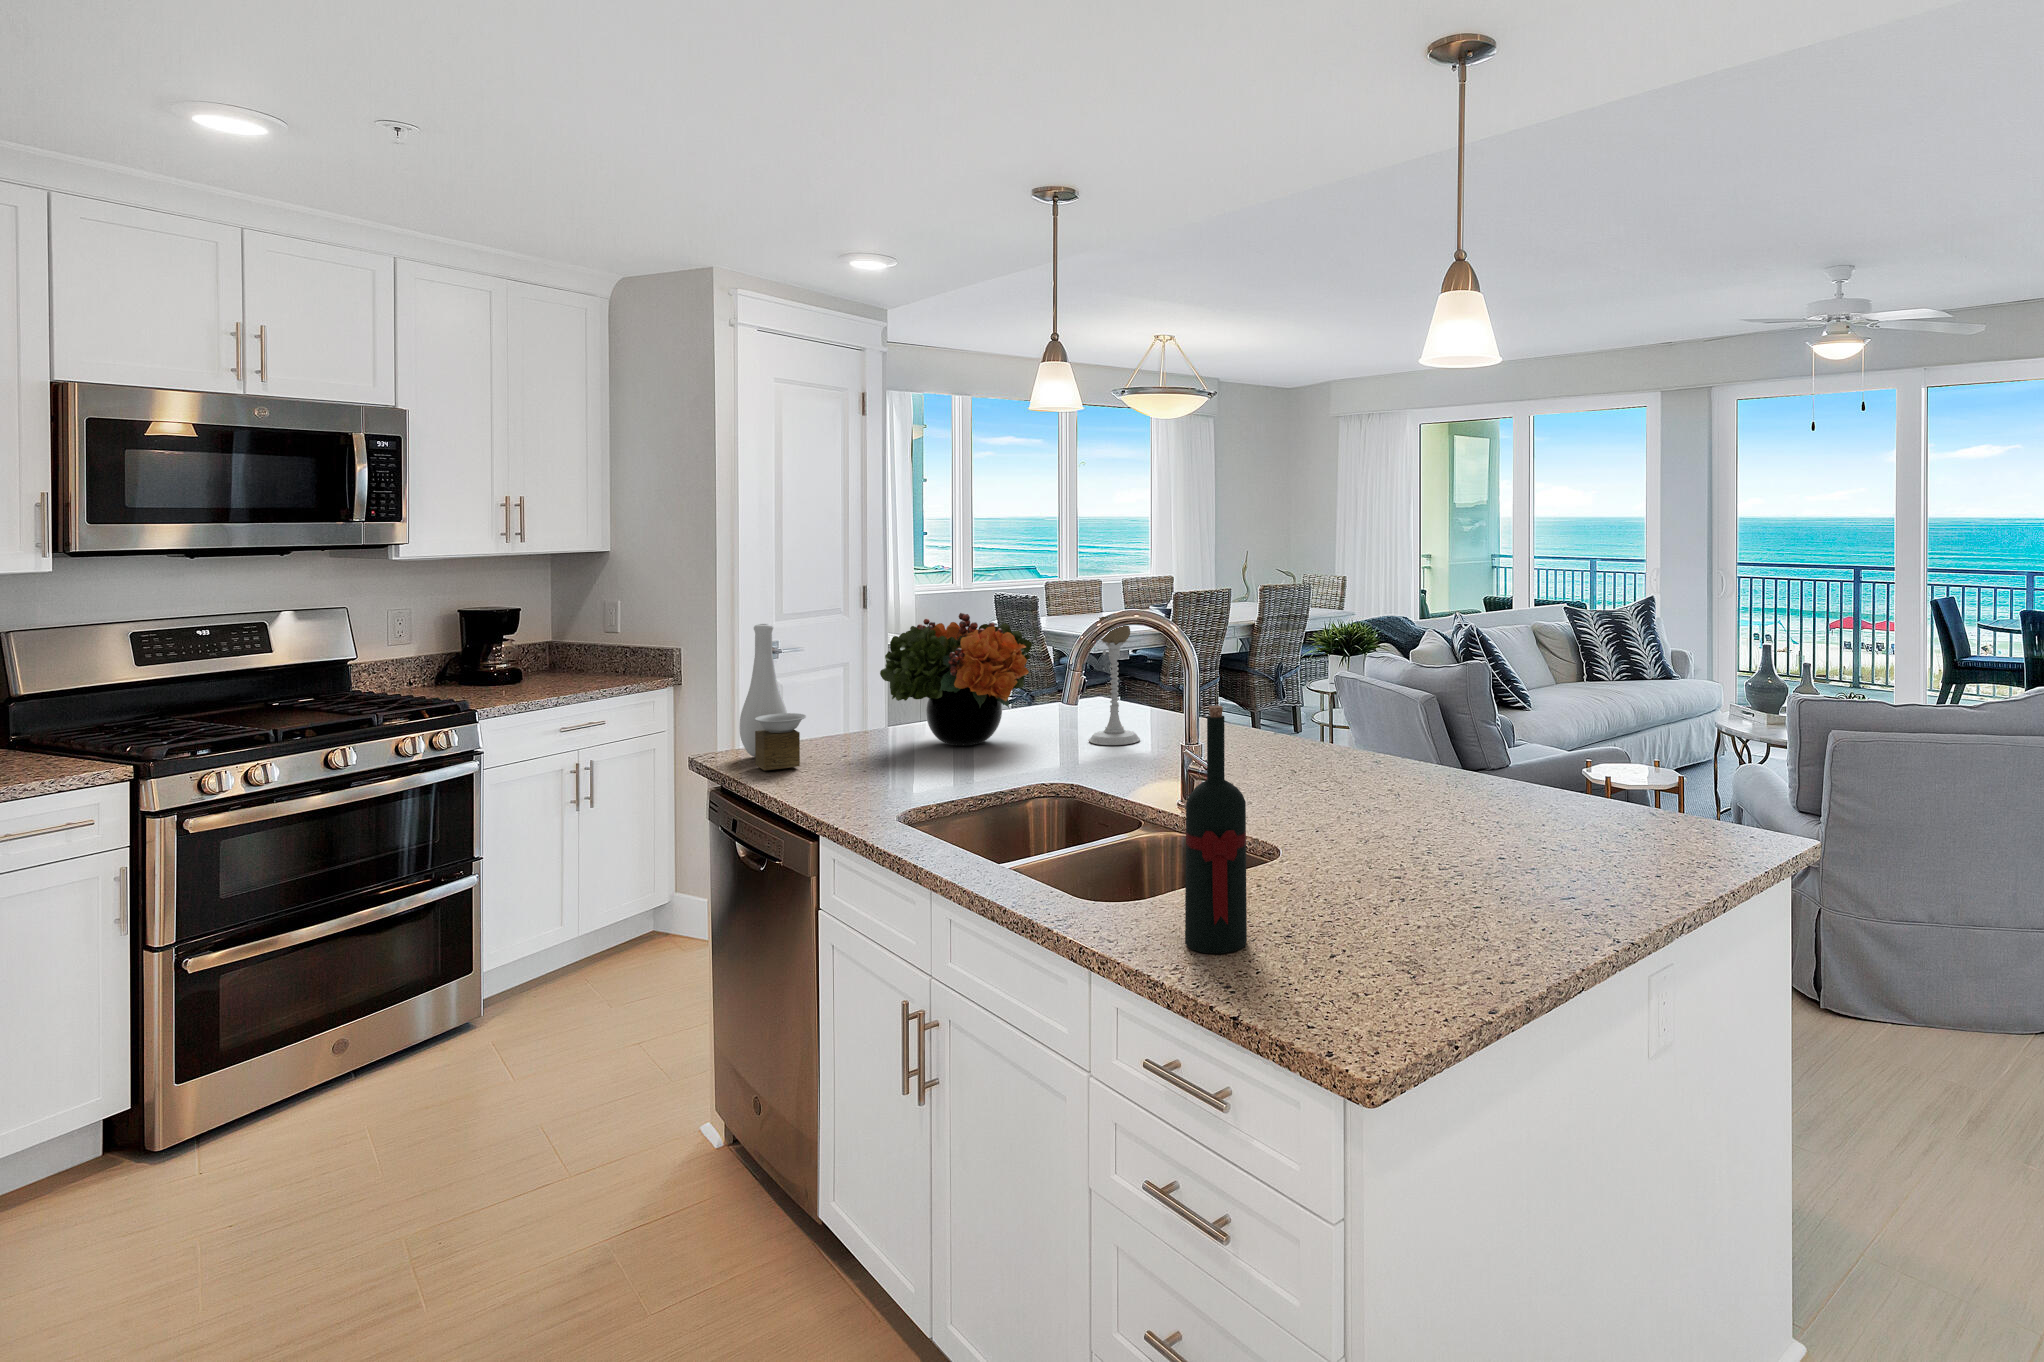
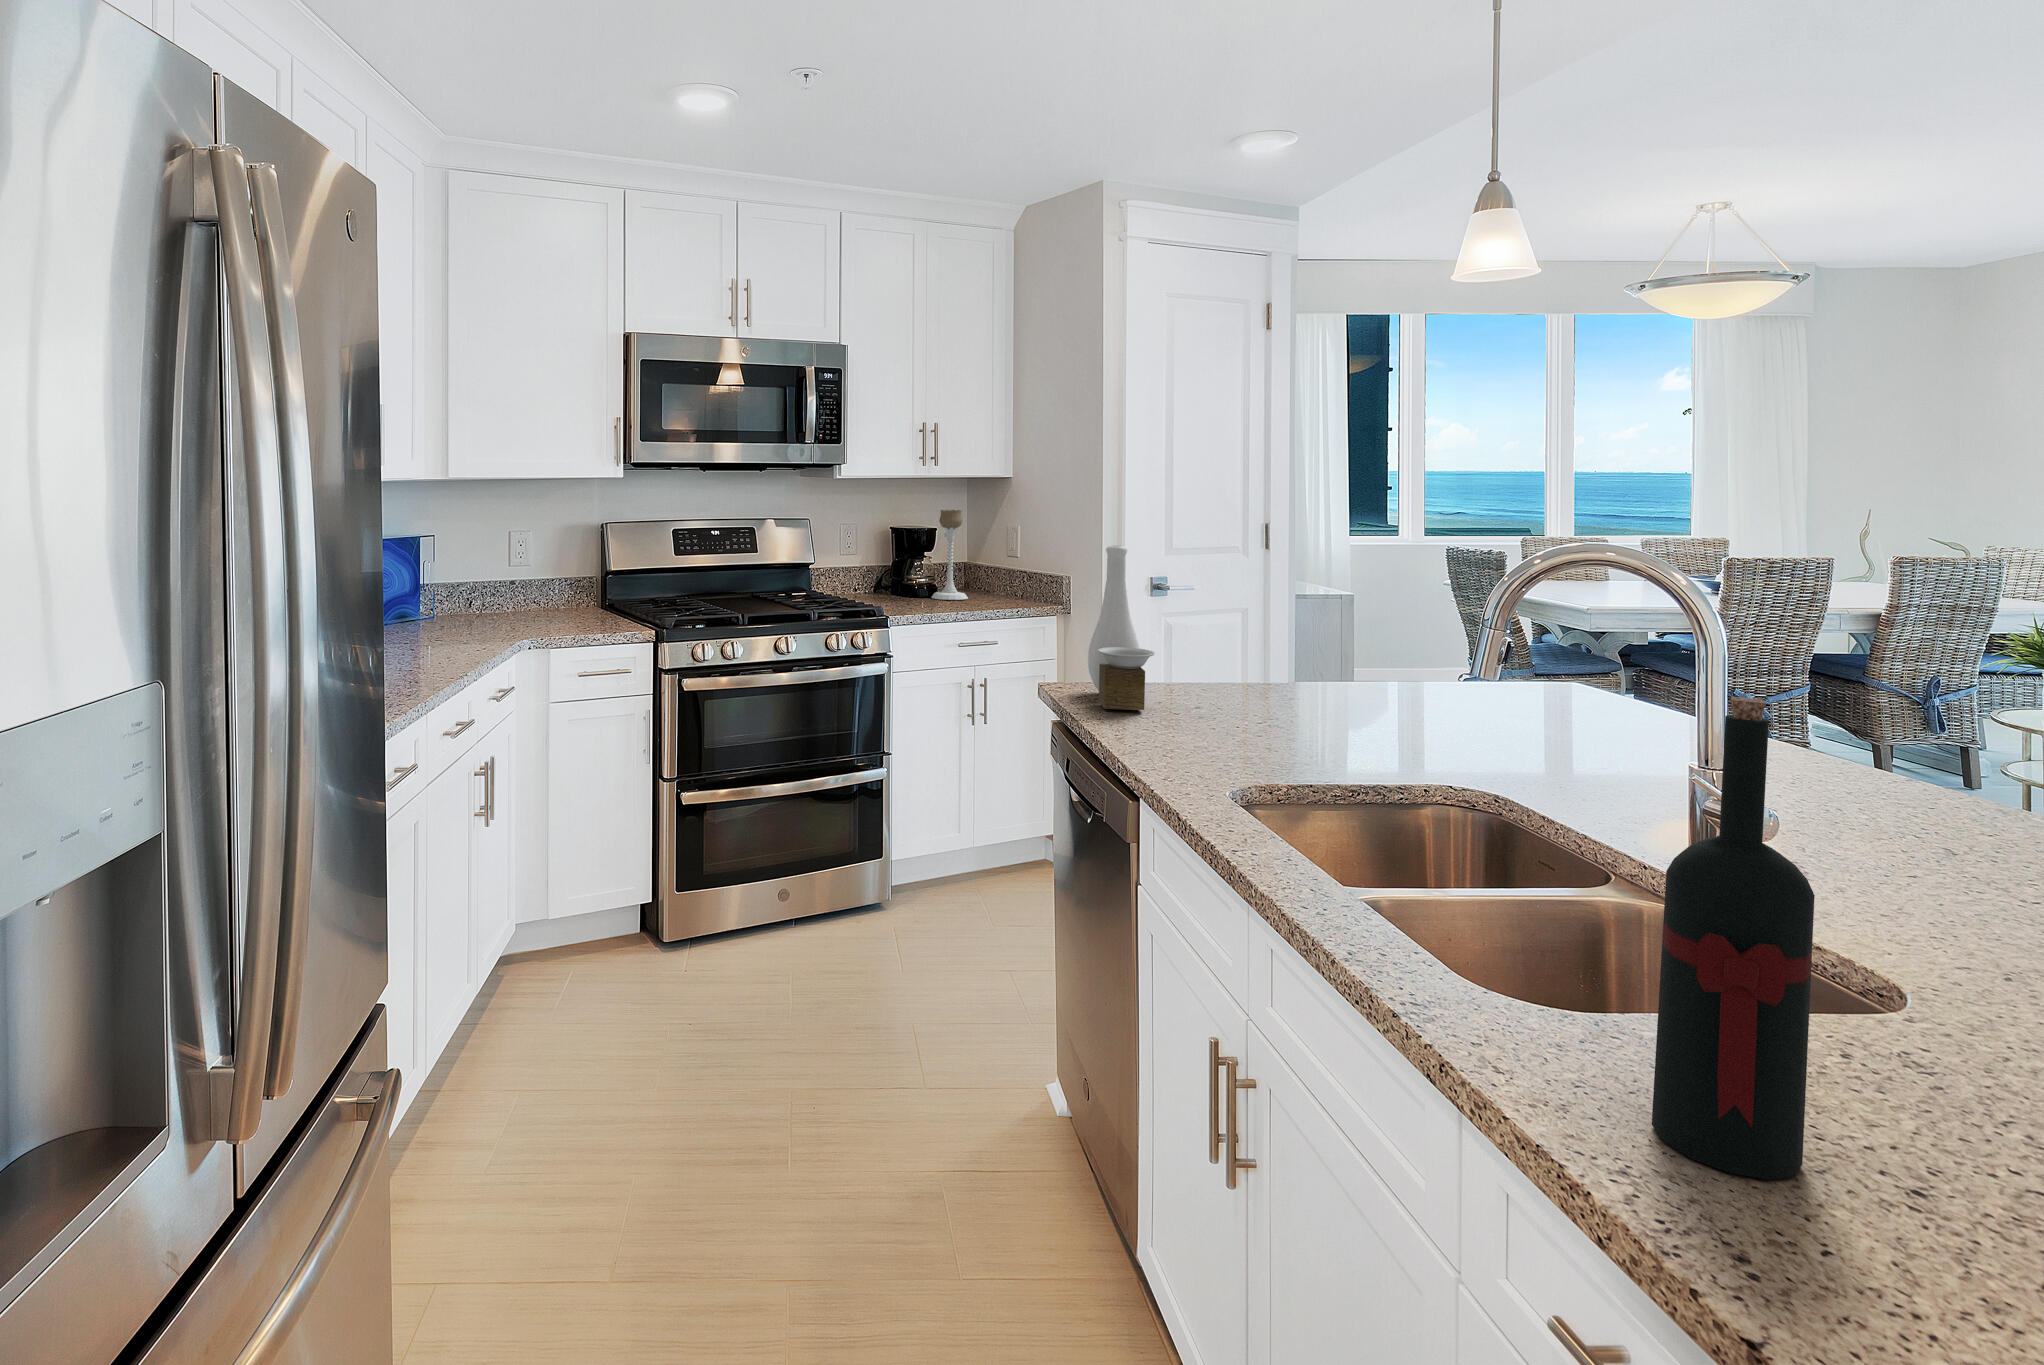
flower arrangement: present [880,613,1032,746] -> none [1248,548,1462,717]
candle holder: present [1089,616,1140,745] -> present [932,510,968,600]

